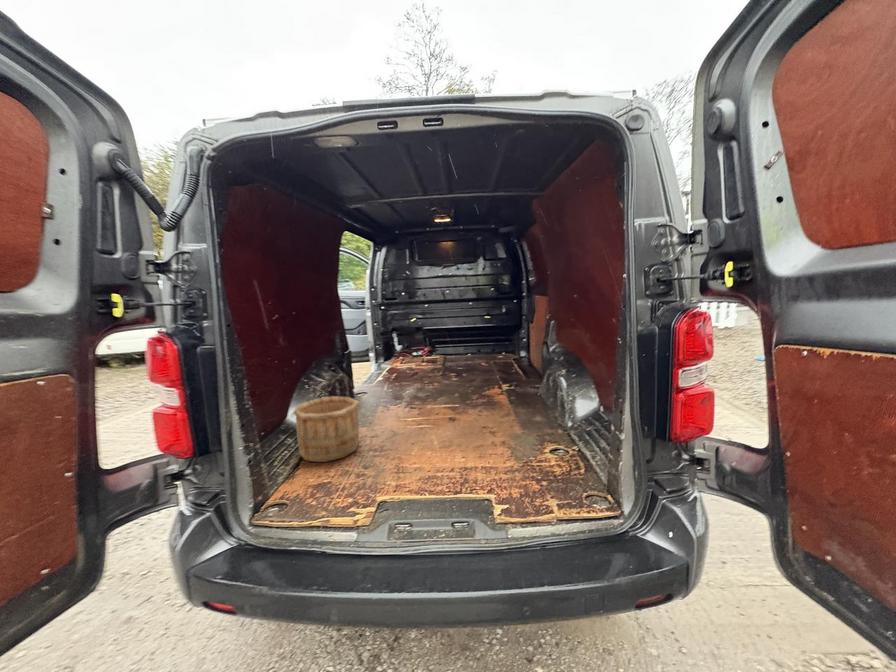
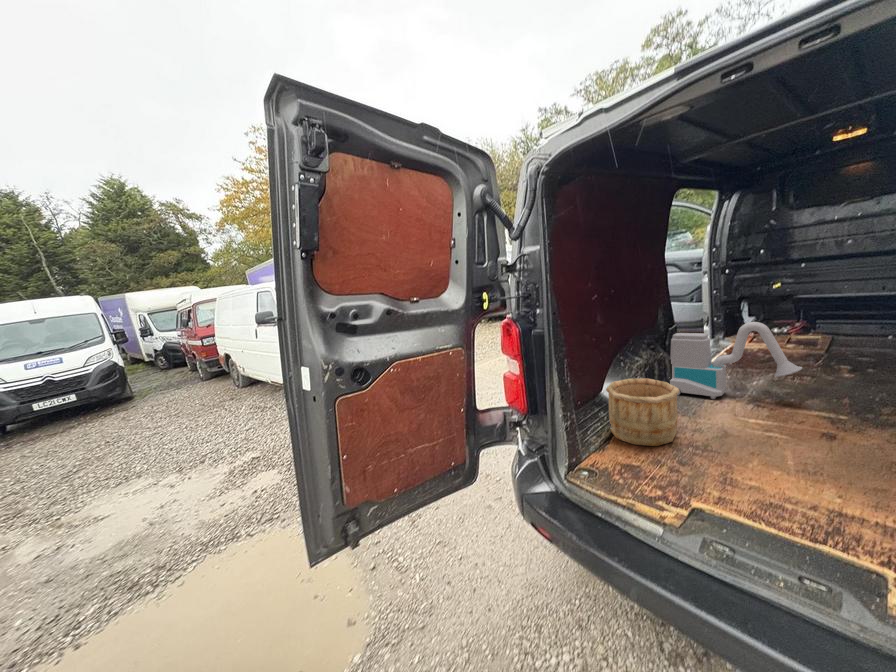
vacuum cleaner: none [348,344,433,411] -> present [670,322,802,399]

